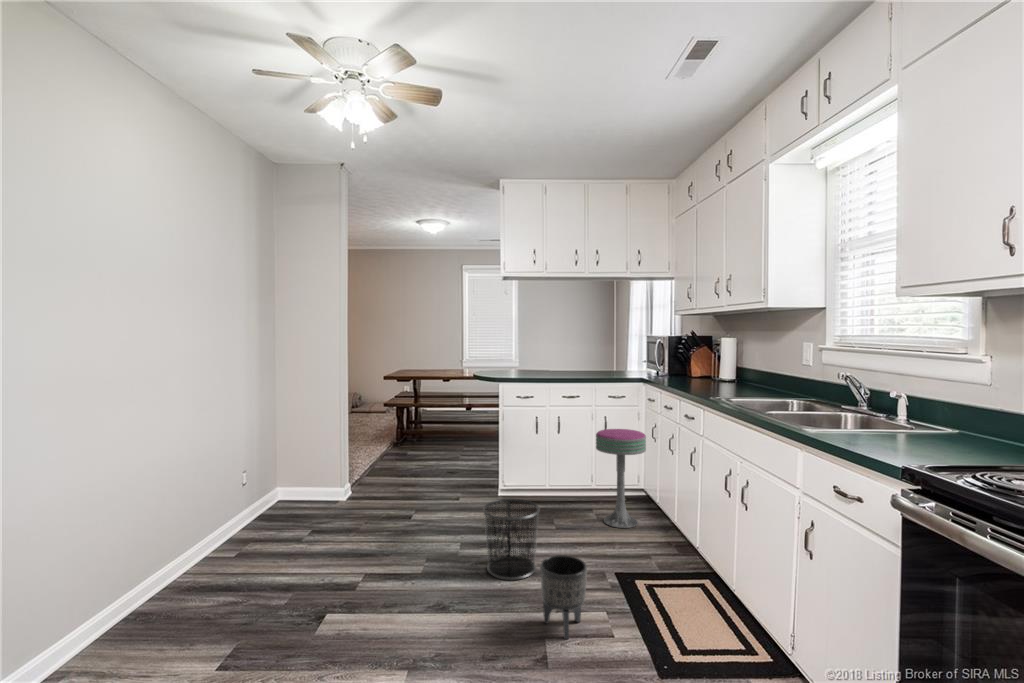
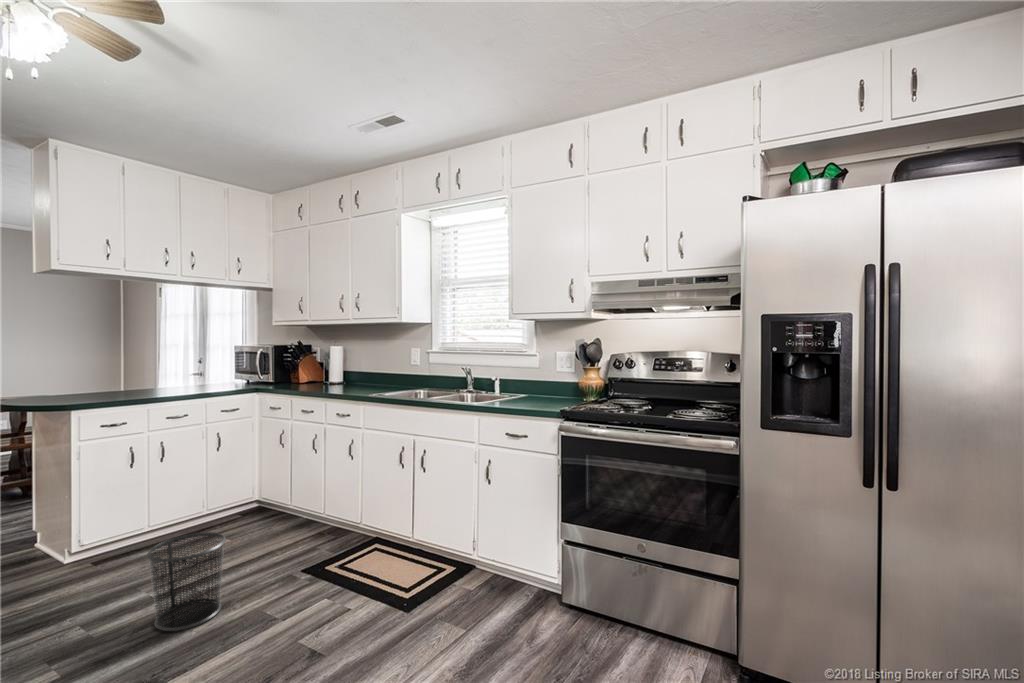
bar stool: present [596,429,646,528] -> none [229,440,285,540]
planter: present [540,555,587,639] -> none [277,557,326,633]

